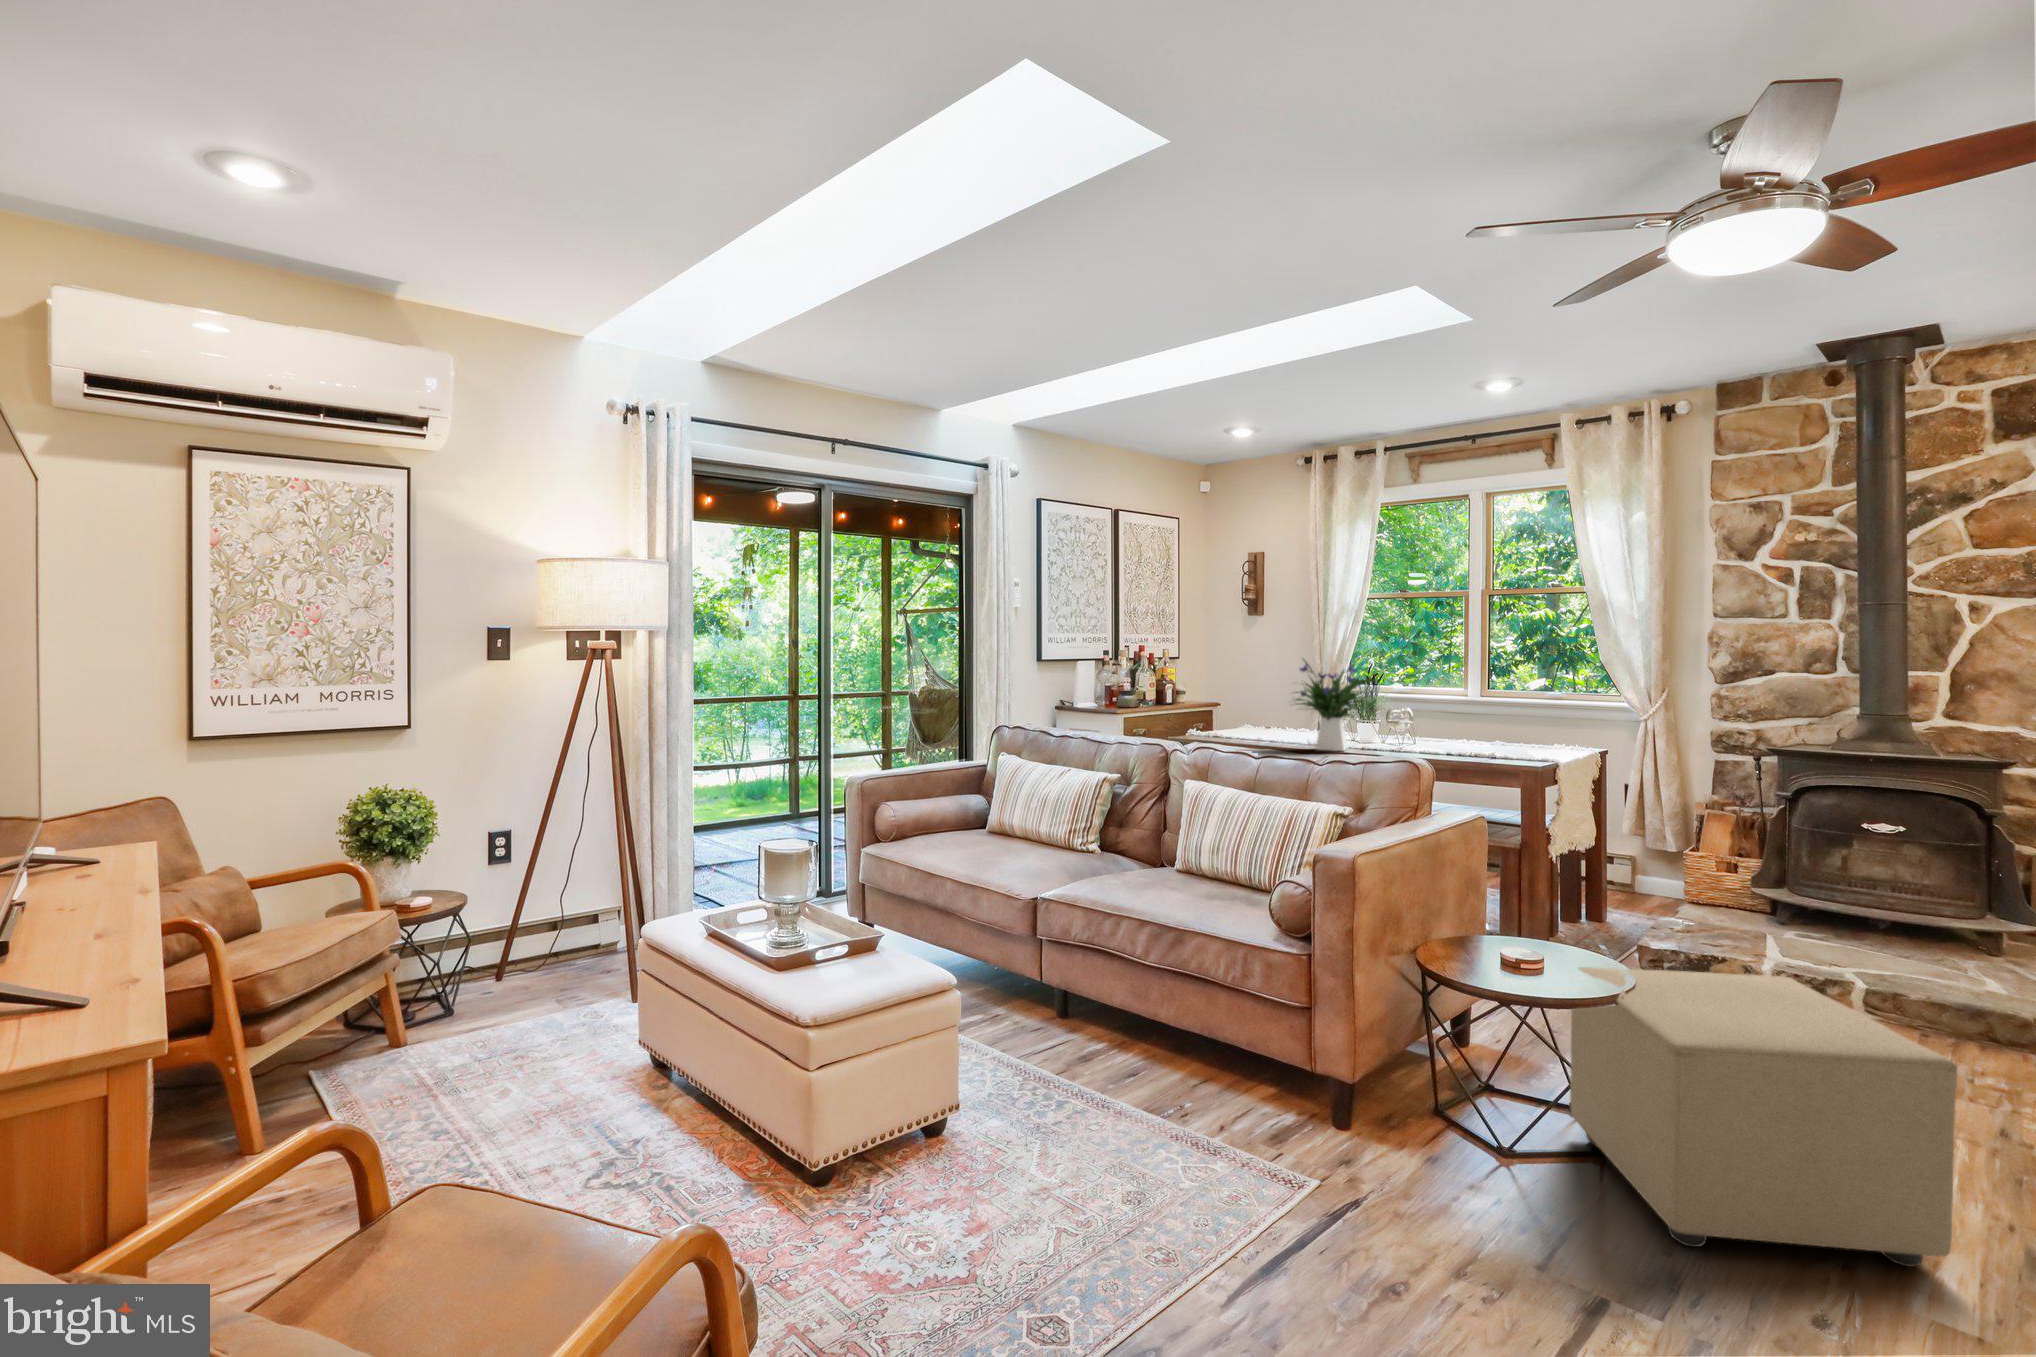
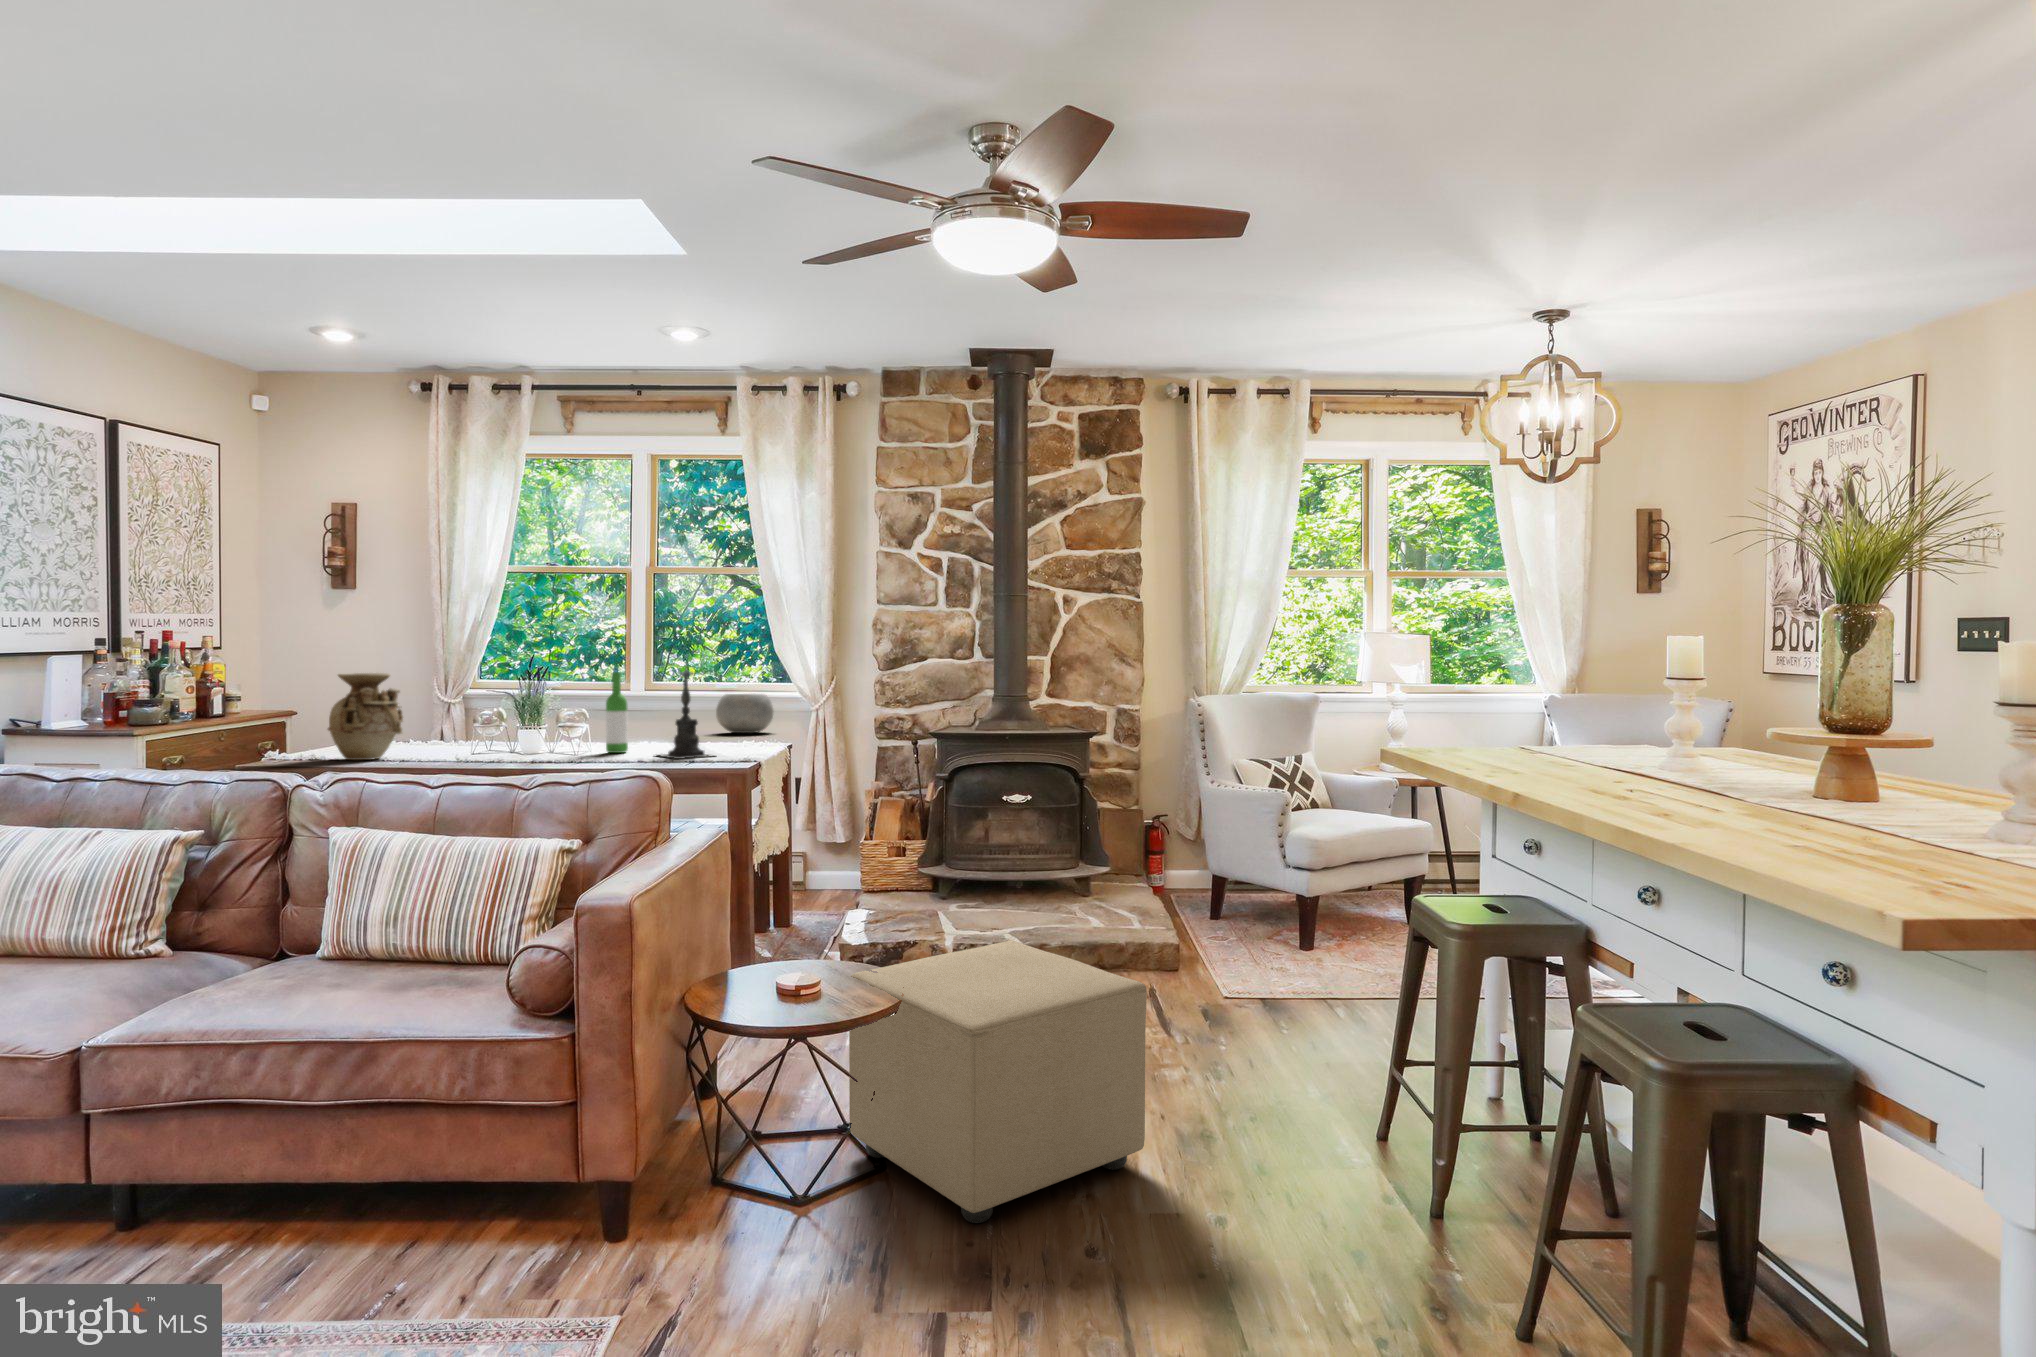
flower arrangement: present [1295,659,1375,751] -> none [447,644,570,766]
candle holder: none [1449,670,1508,756] -> present [660,669,710,759]
vase: none [1217,678,1267,740] -> present [328,673,403,760]
wine bottle: none [1414,681,1432,748] -> present [606,672,628,753]
bowl: none [1531,702,1590,739] -> present [716,694,773,733]

